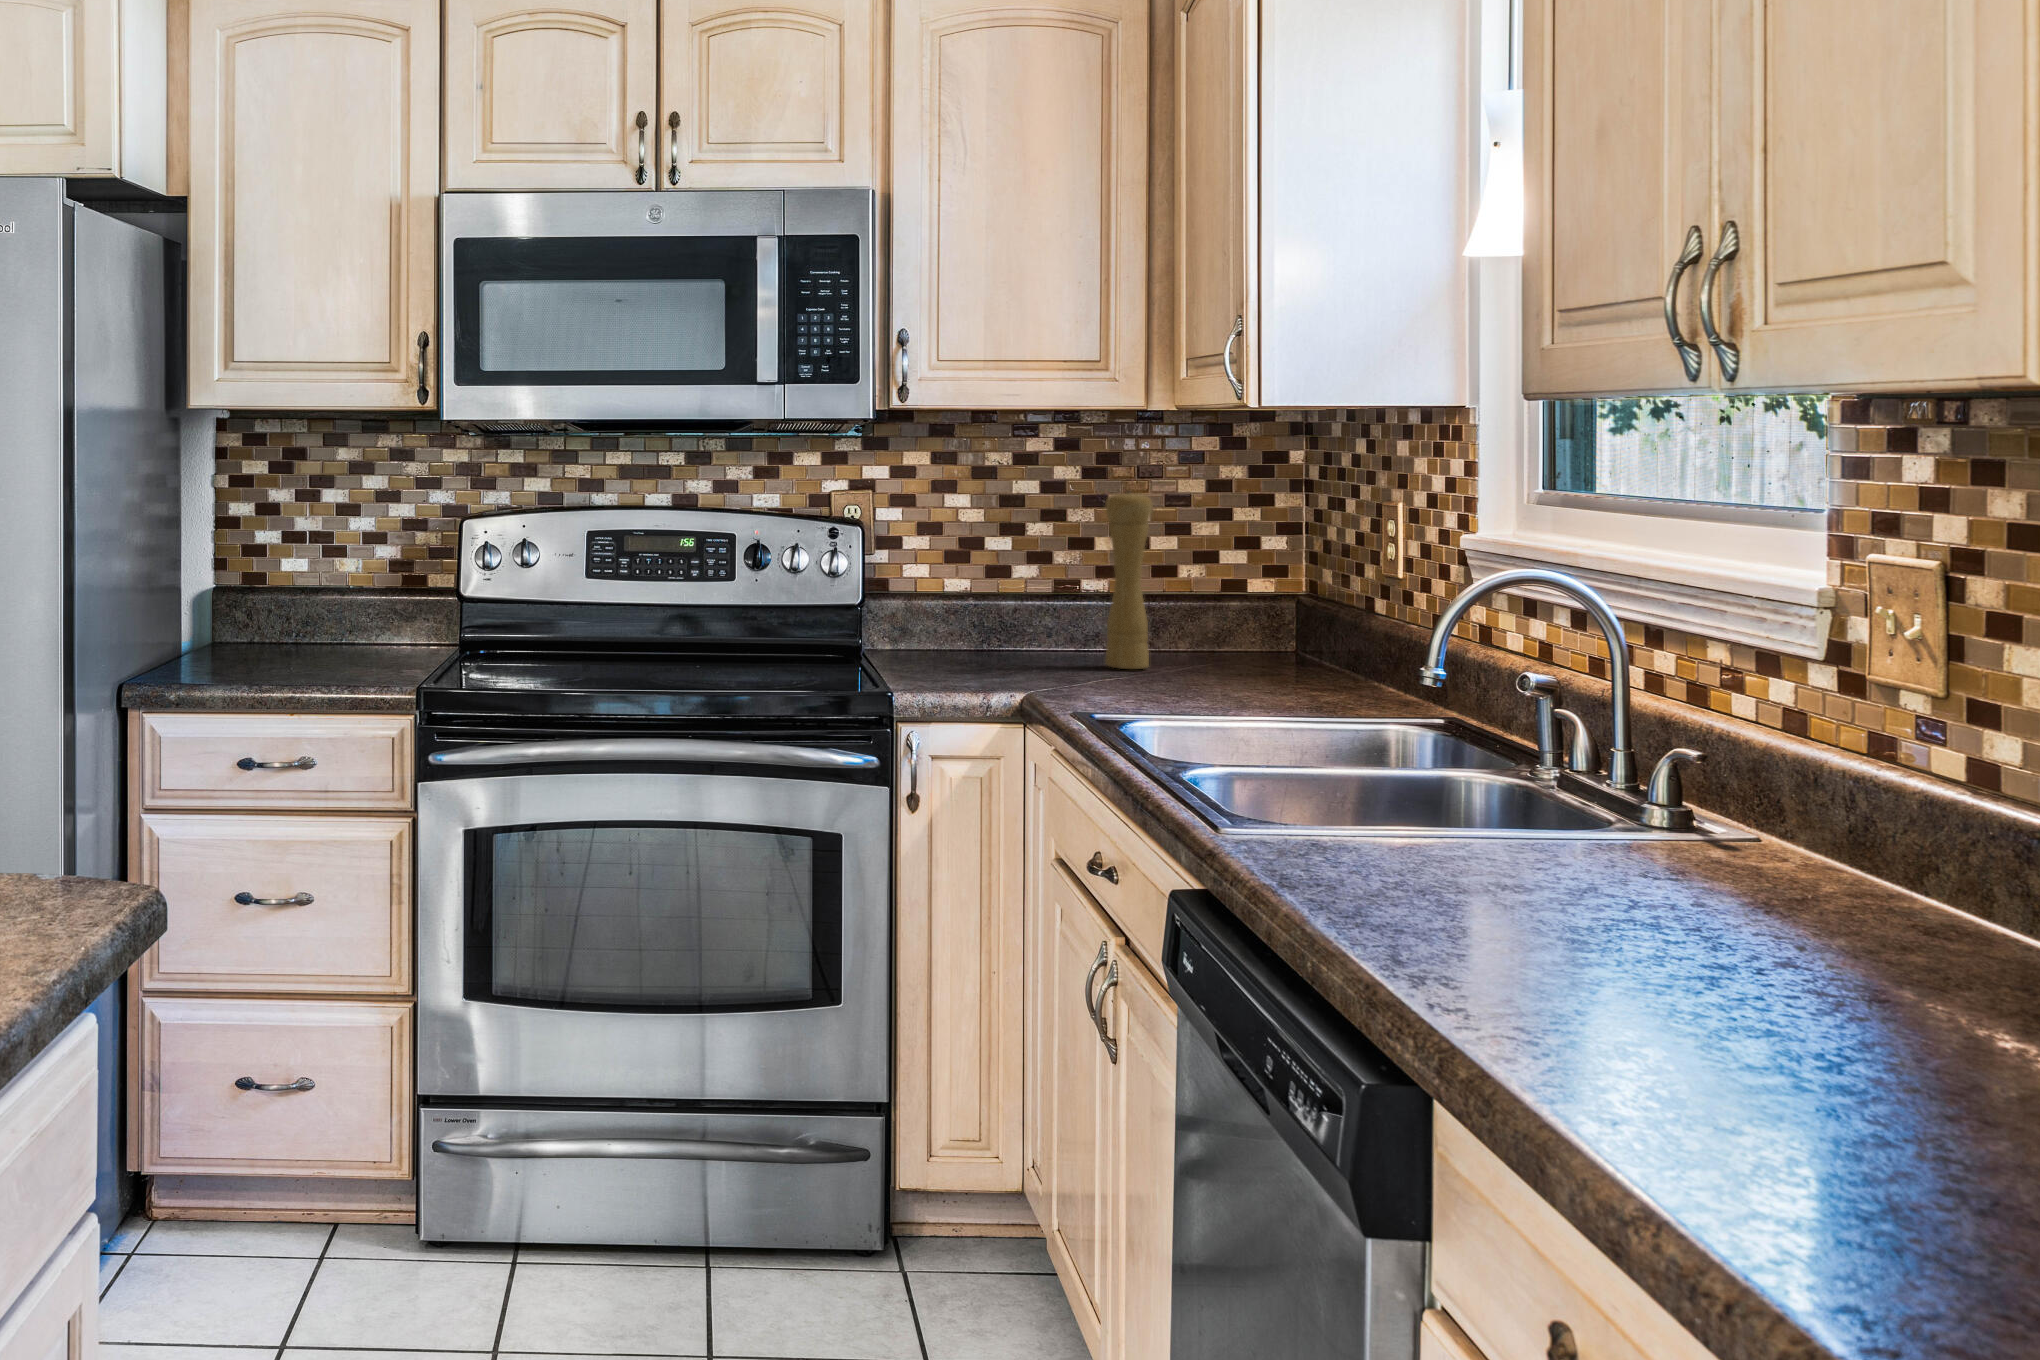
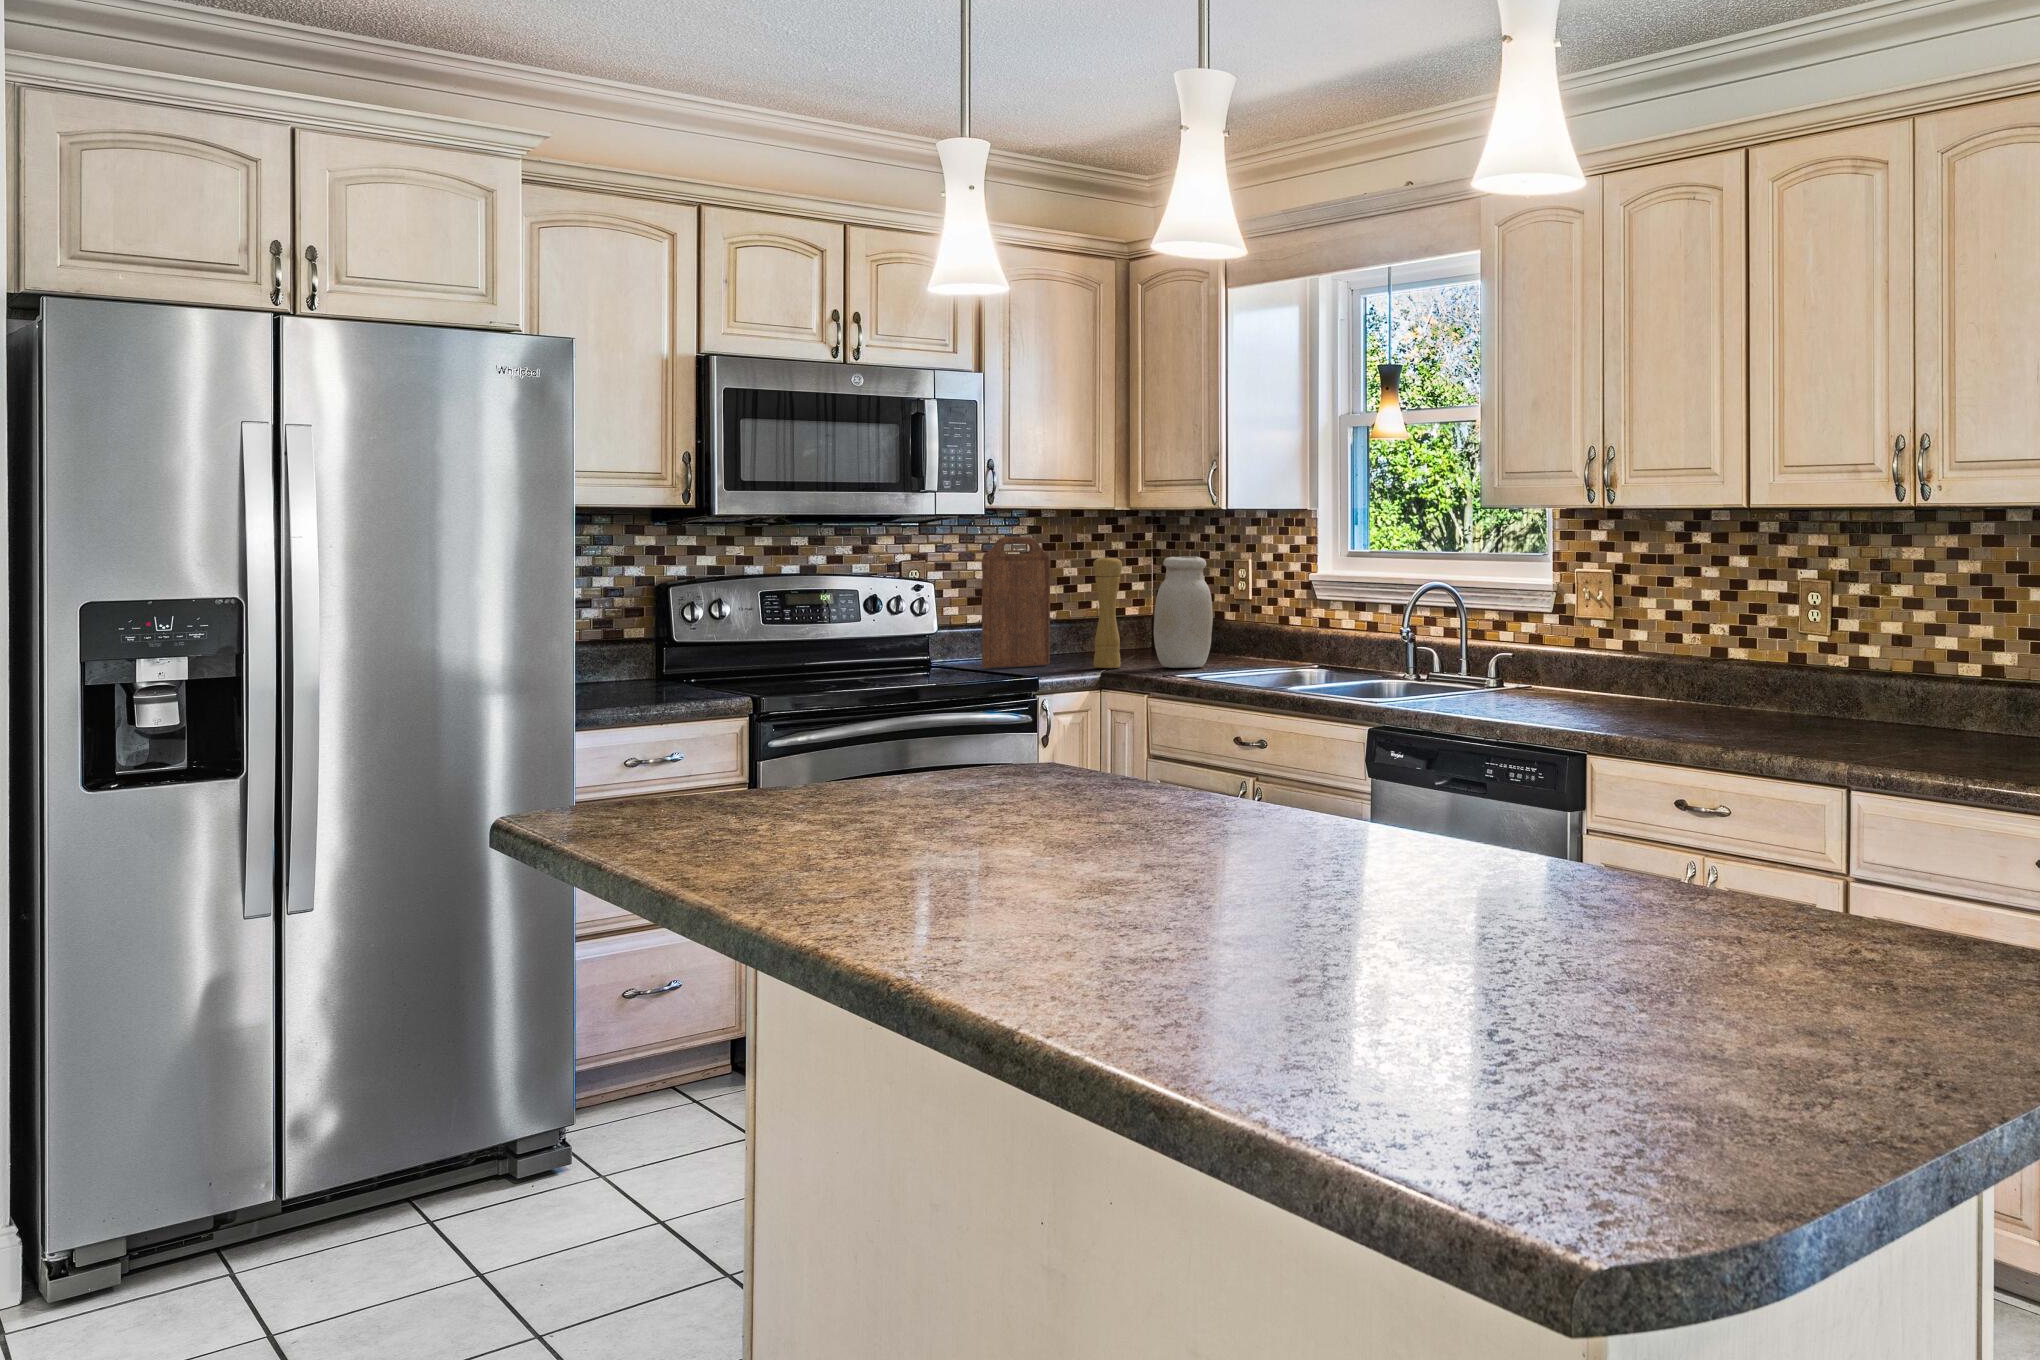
cutting board: none [965,459,1081,653] -> present [982,537,1050,668]
jar: none [1189,495,1296,683] -> present [1154,556,1213,668]

